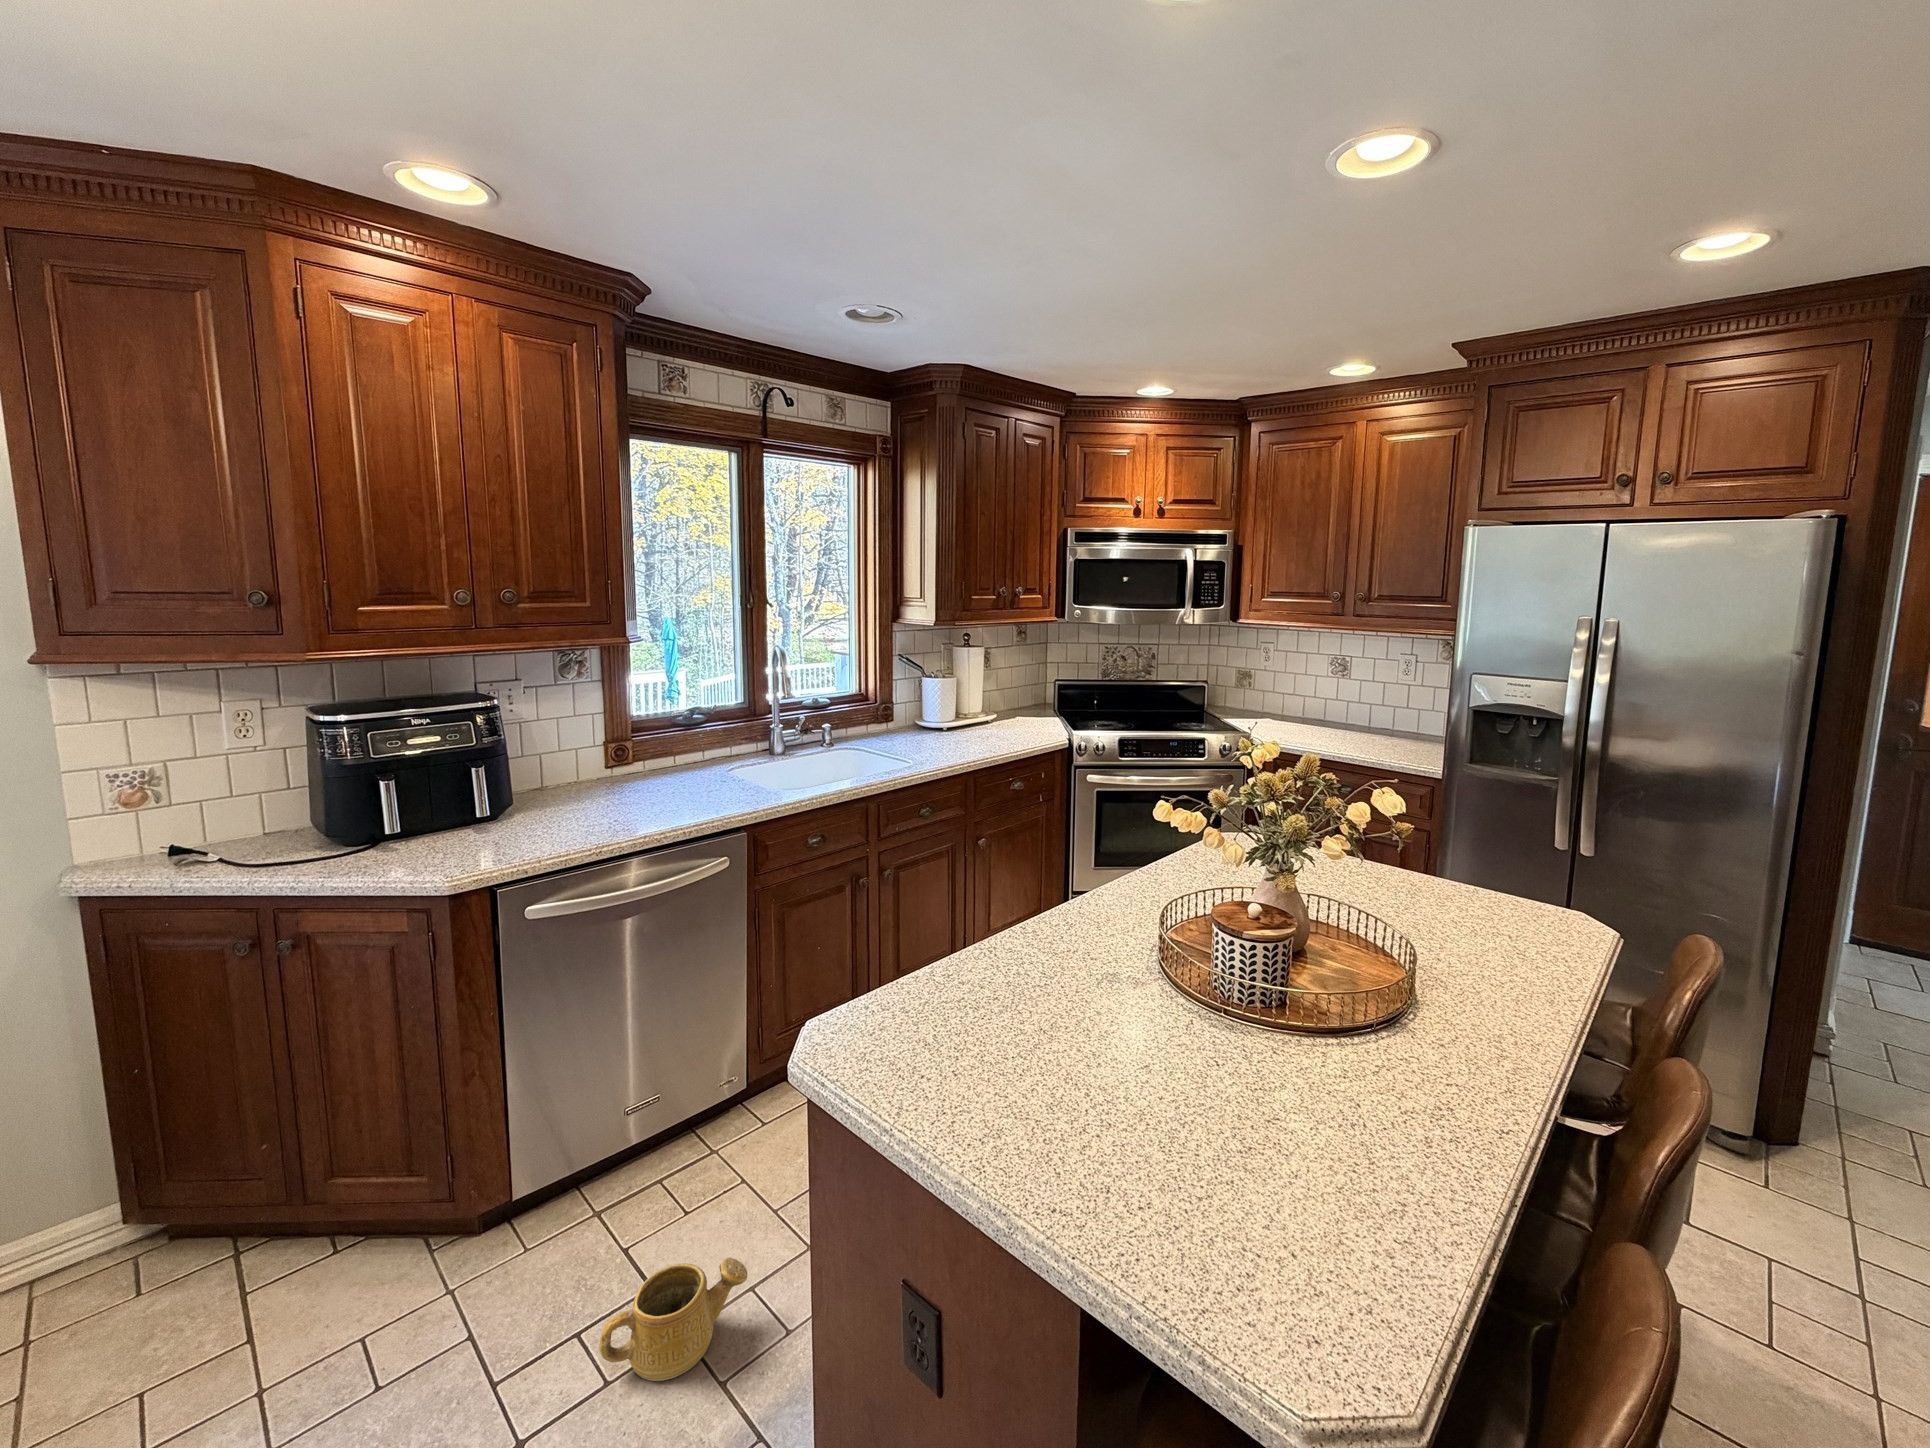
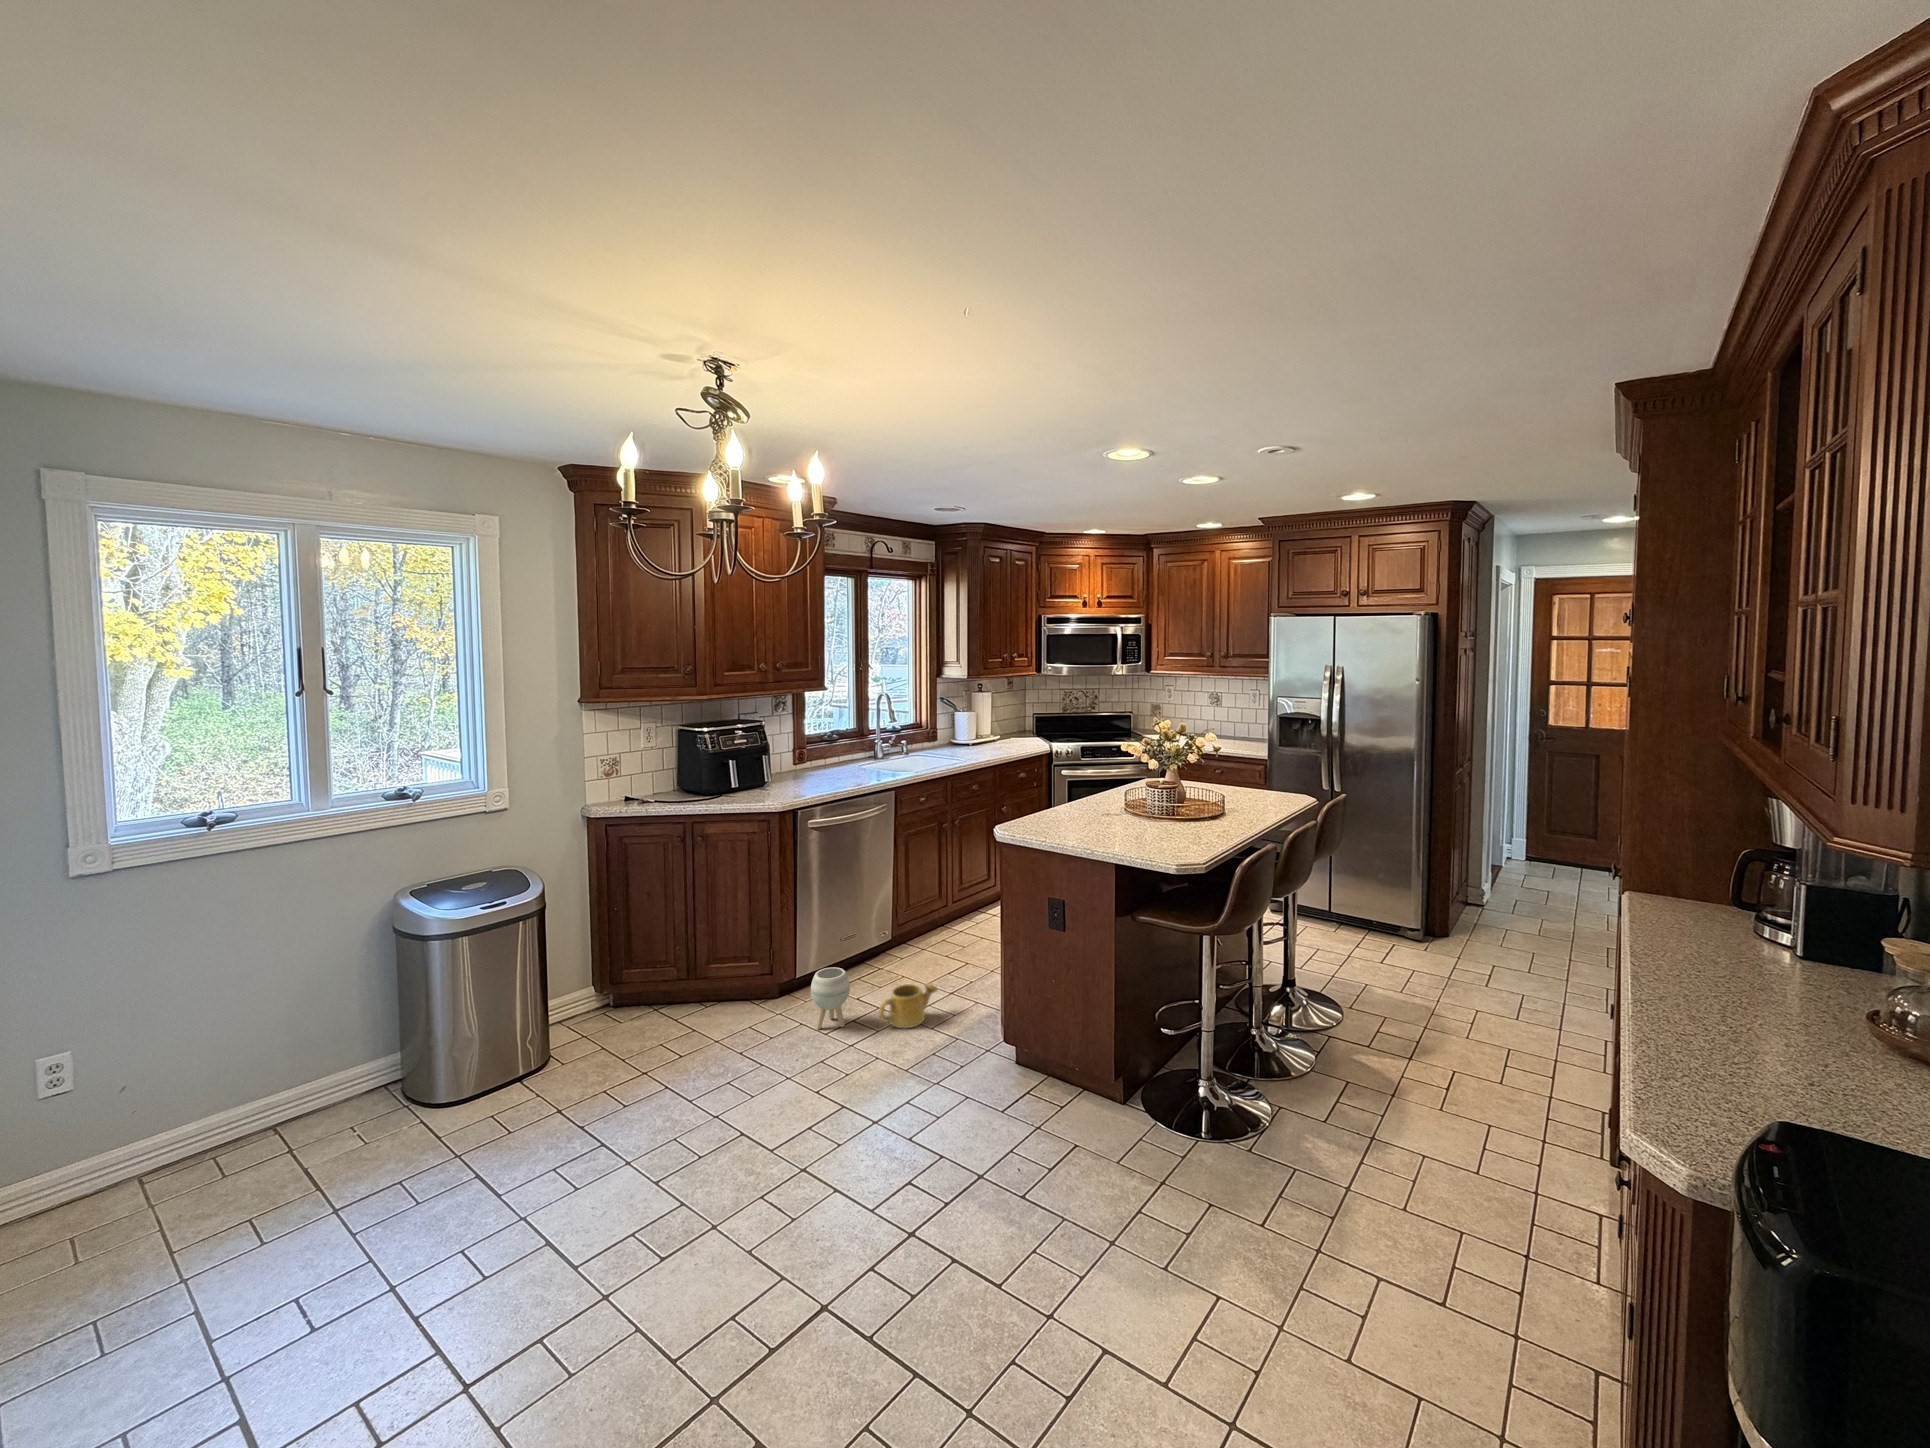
planter: none [463,1222,557,1362] -> present [811,967,850,1029]

